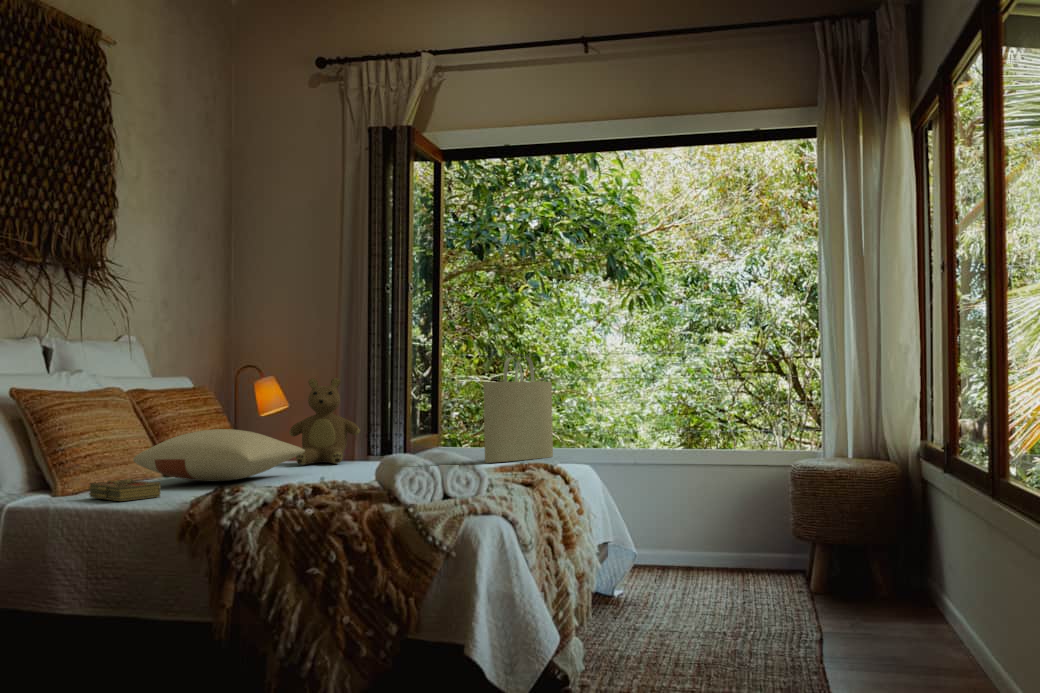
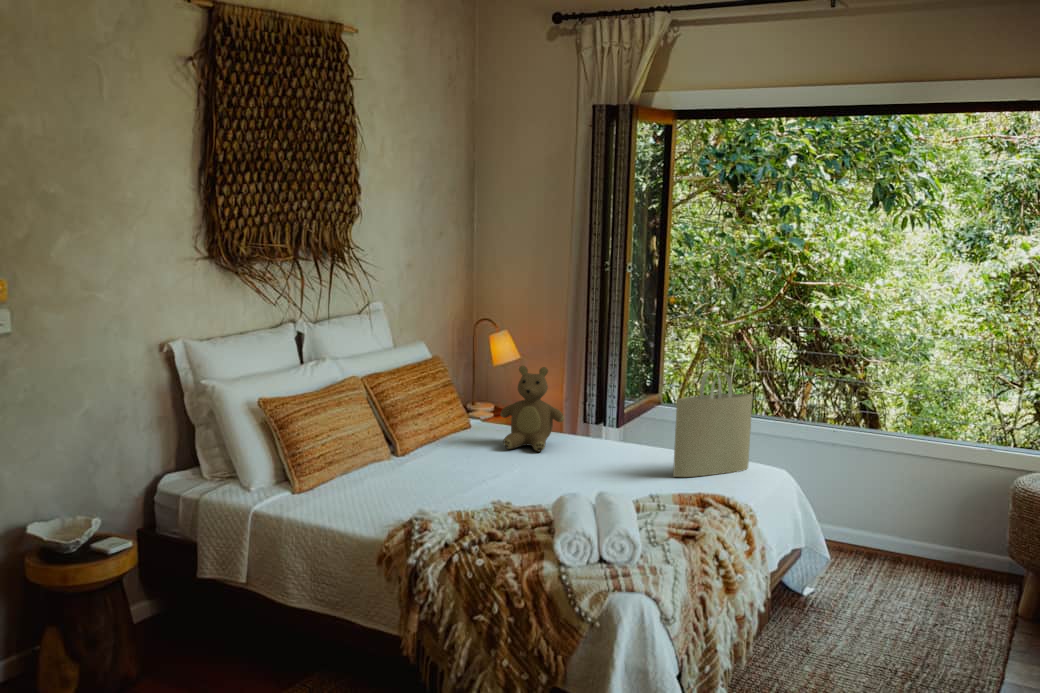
pillow: present [133,429,305,481] -> none [357,430,504,482]
book: present [89,479,160,501] -> none [318,483,372,513]

